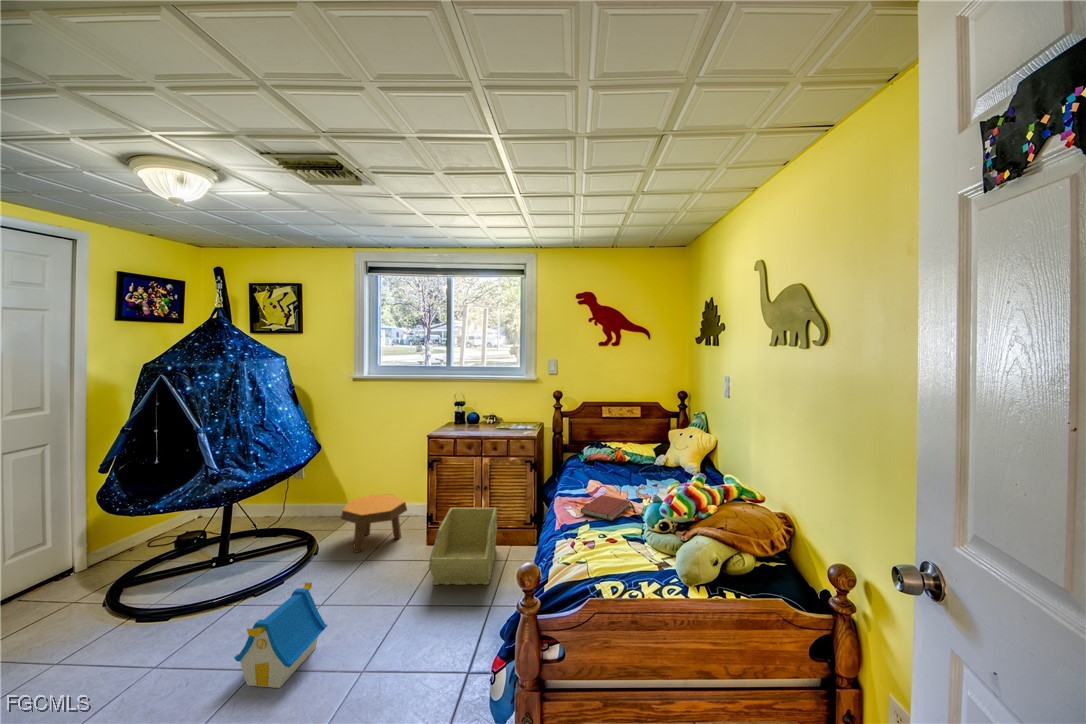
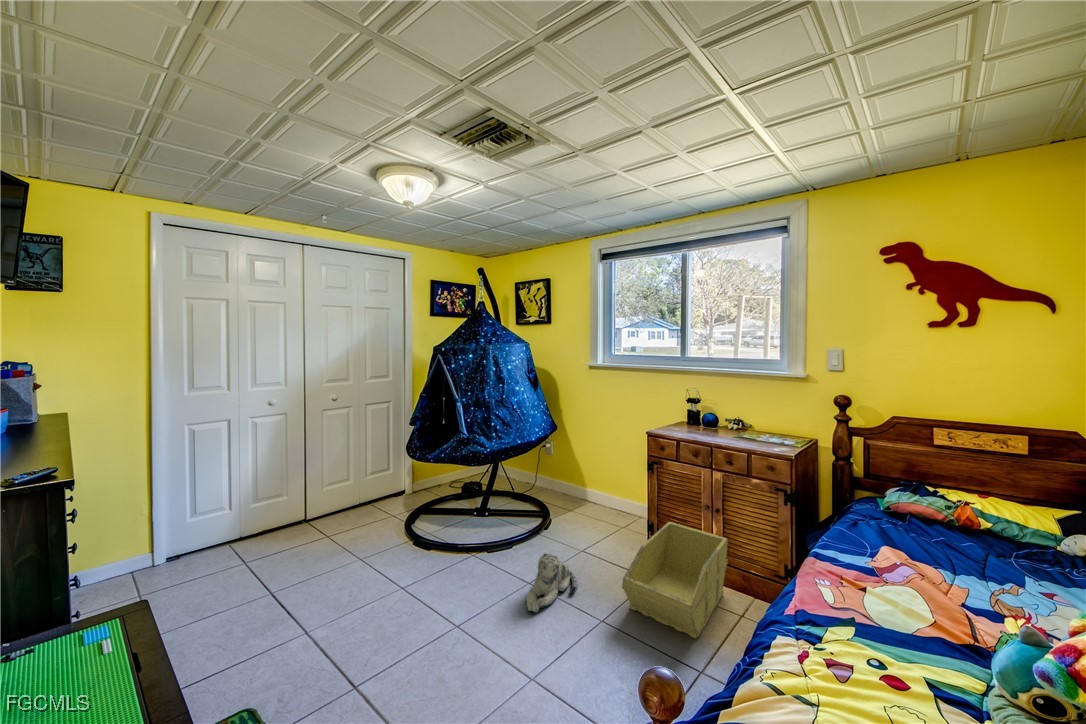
footstool: present [341,494,407,553] -> none [564,485,627,541]
book: present [581,495,630,521] -> none [842,579,968,641]
plush toy: none [335,563,381,622] -> present [527,553,577,612]
toy house: present [234,583,328,688] -> none [428,559,505,656]

